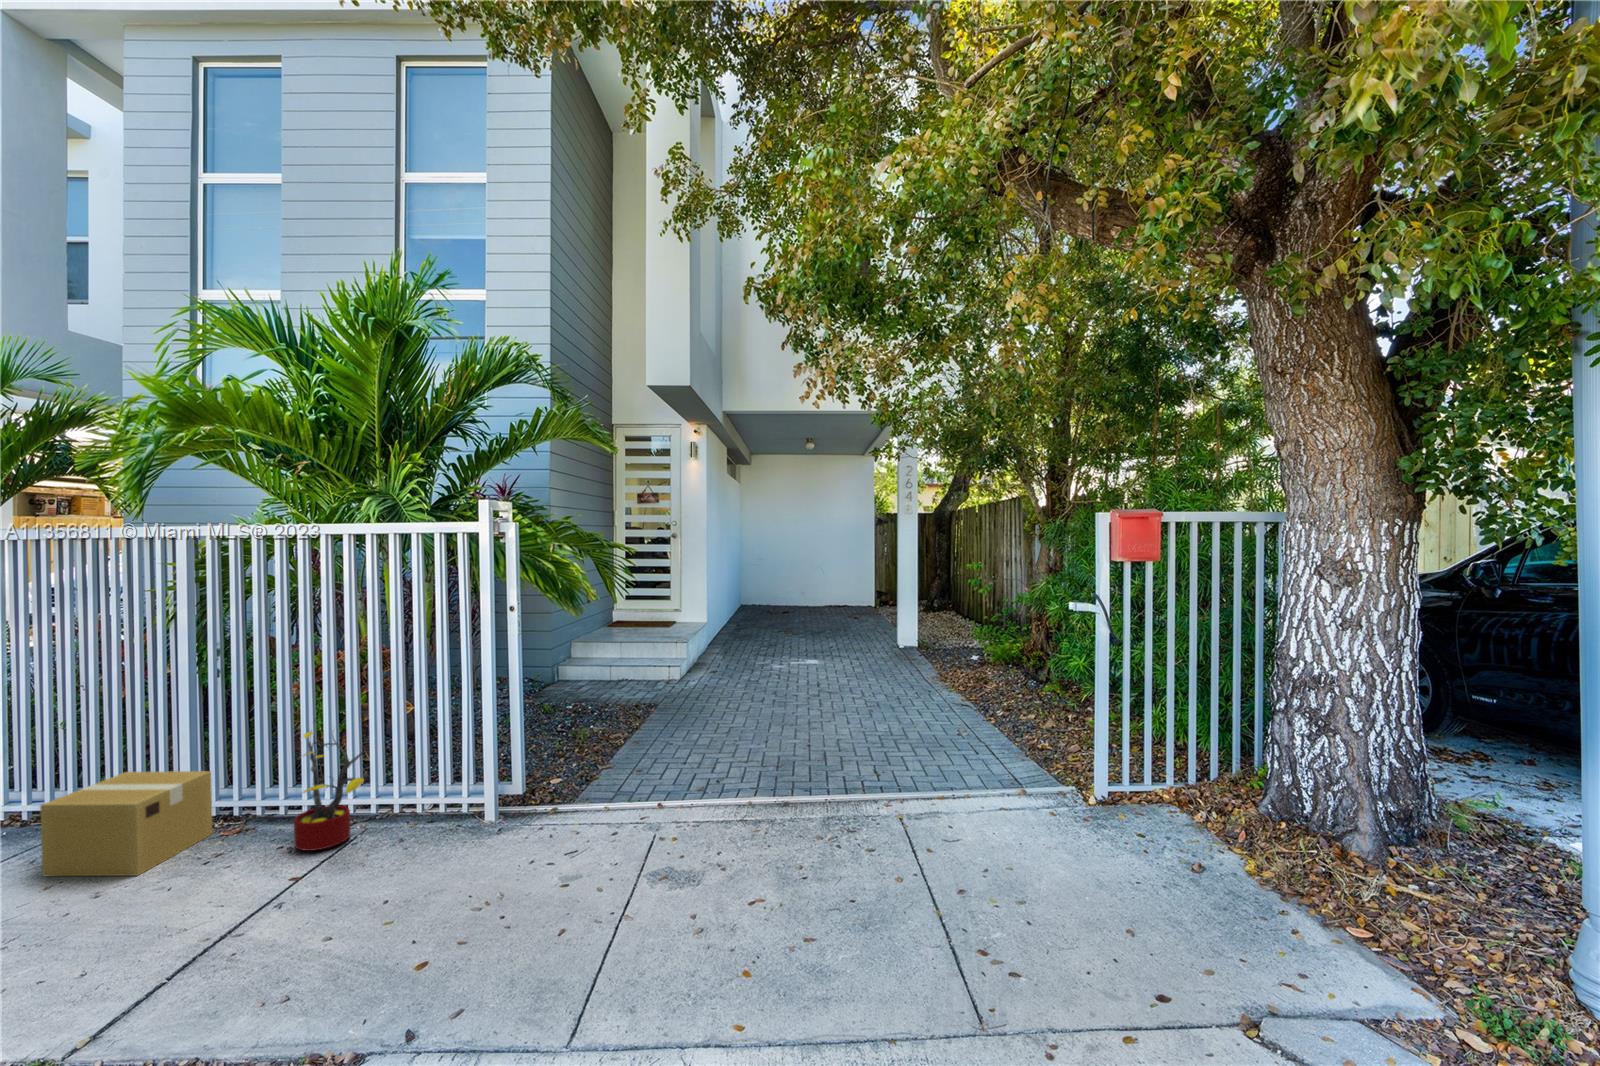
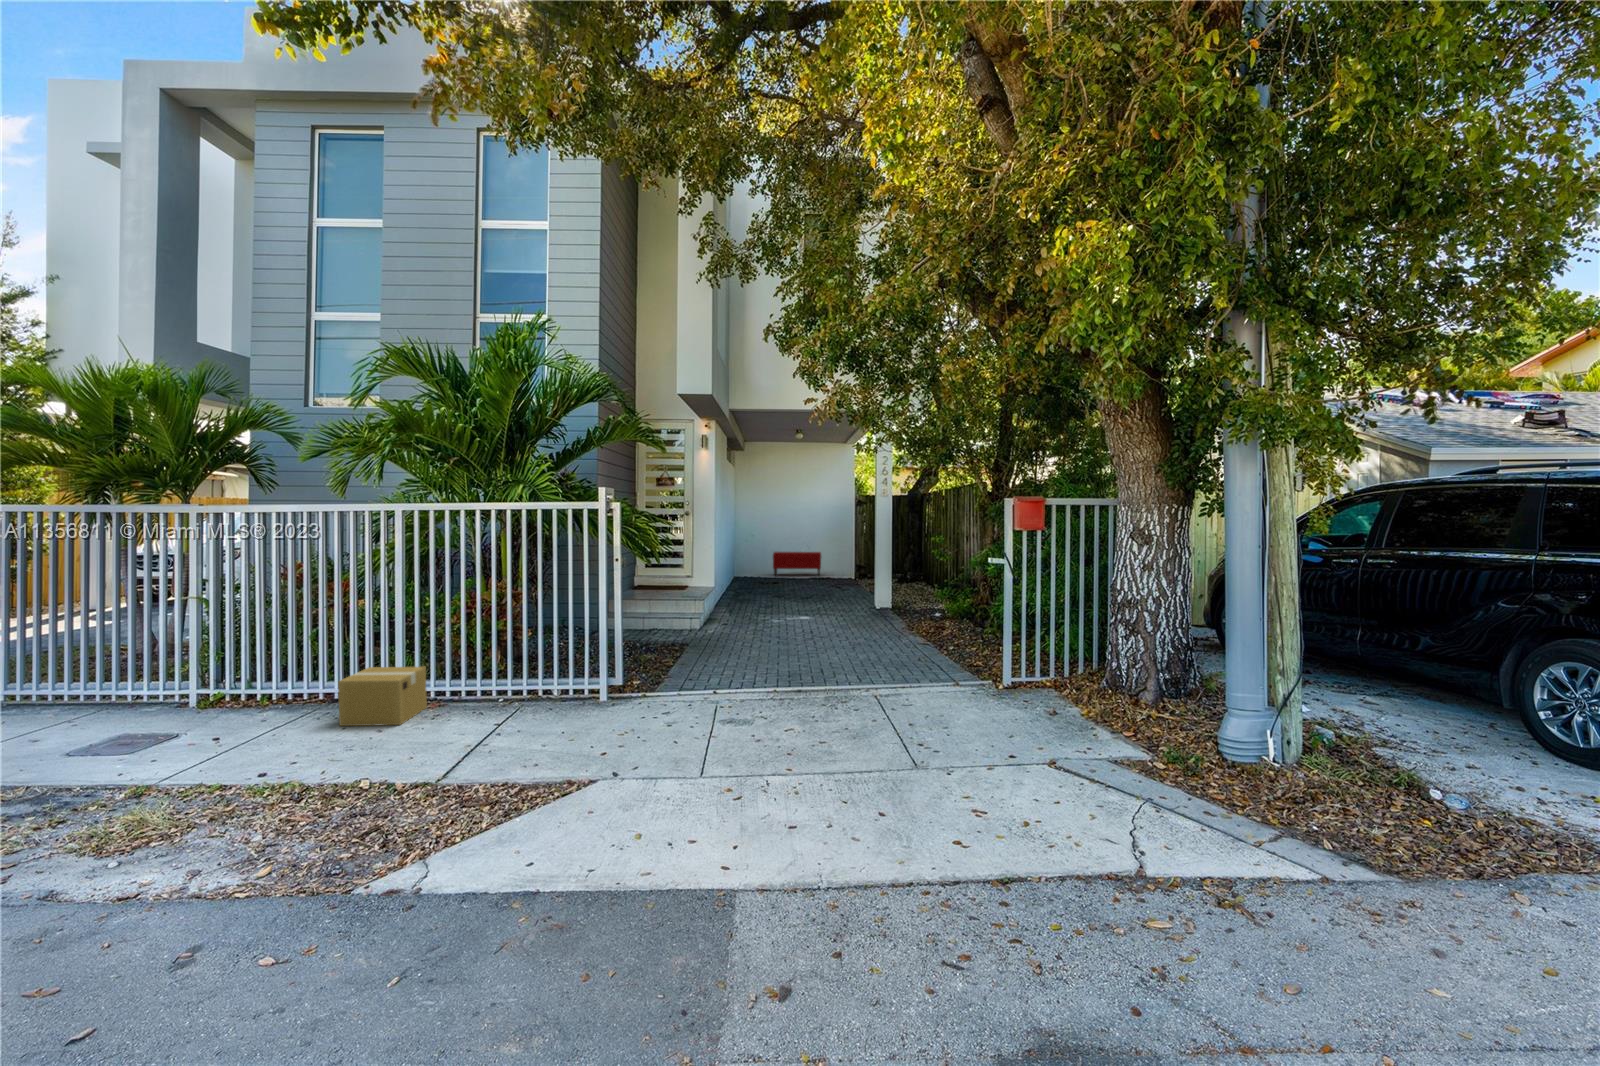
bench: none [786,581,842,609] -> present [773,552,821,576]
decorative plant: present [294,731,368,851] -> none [488,634,536,713]

